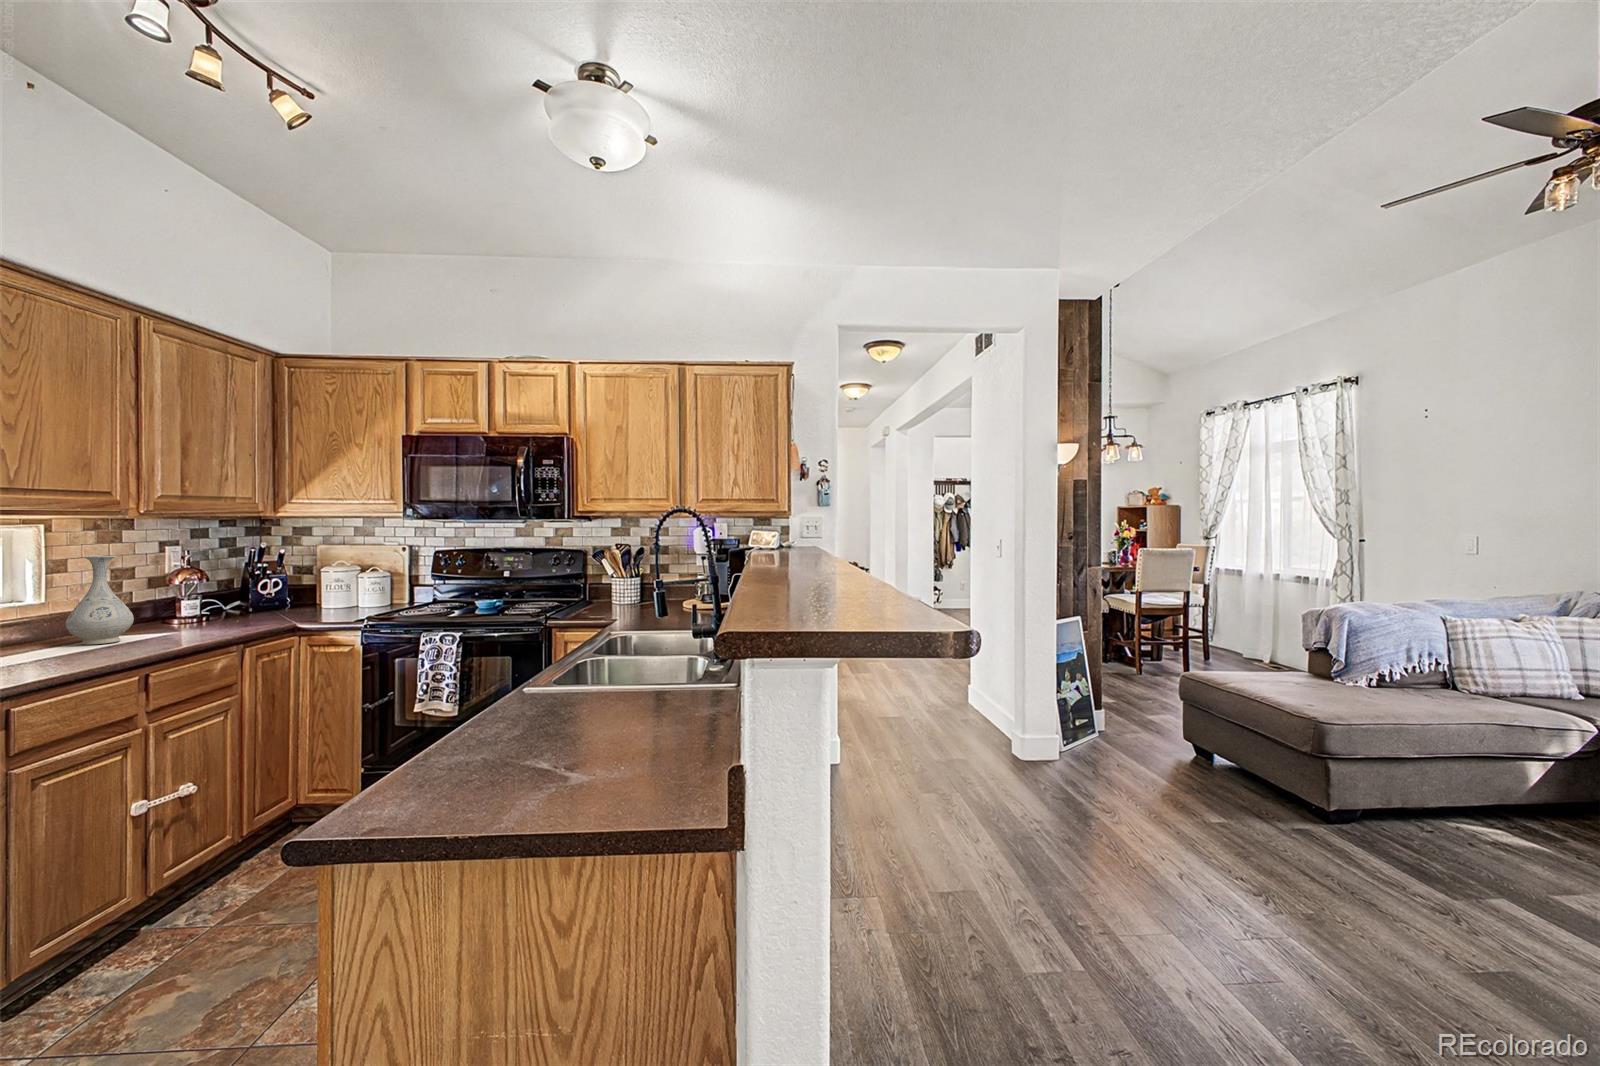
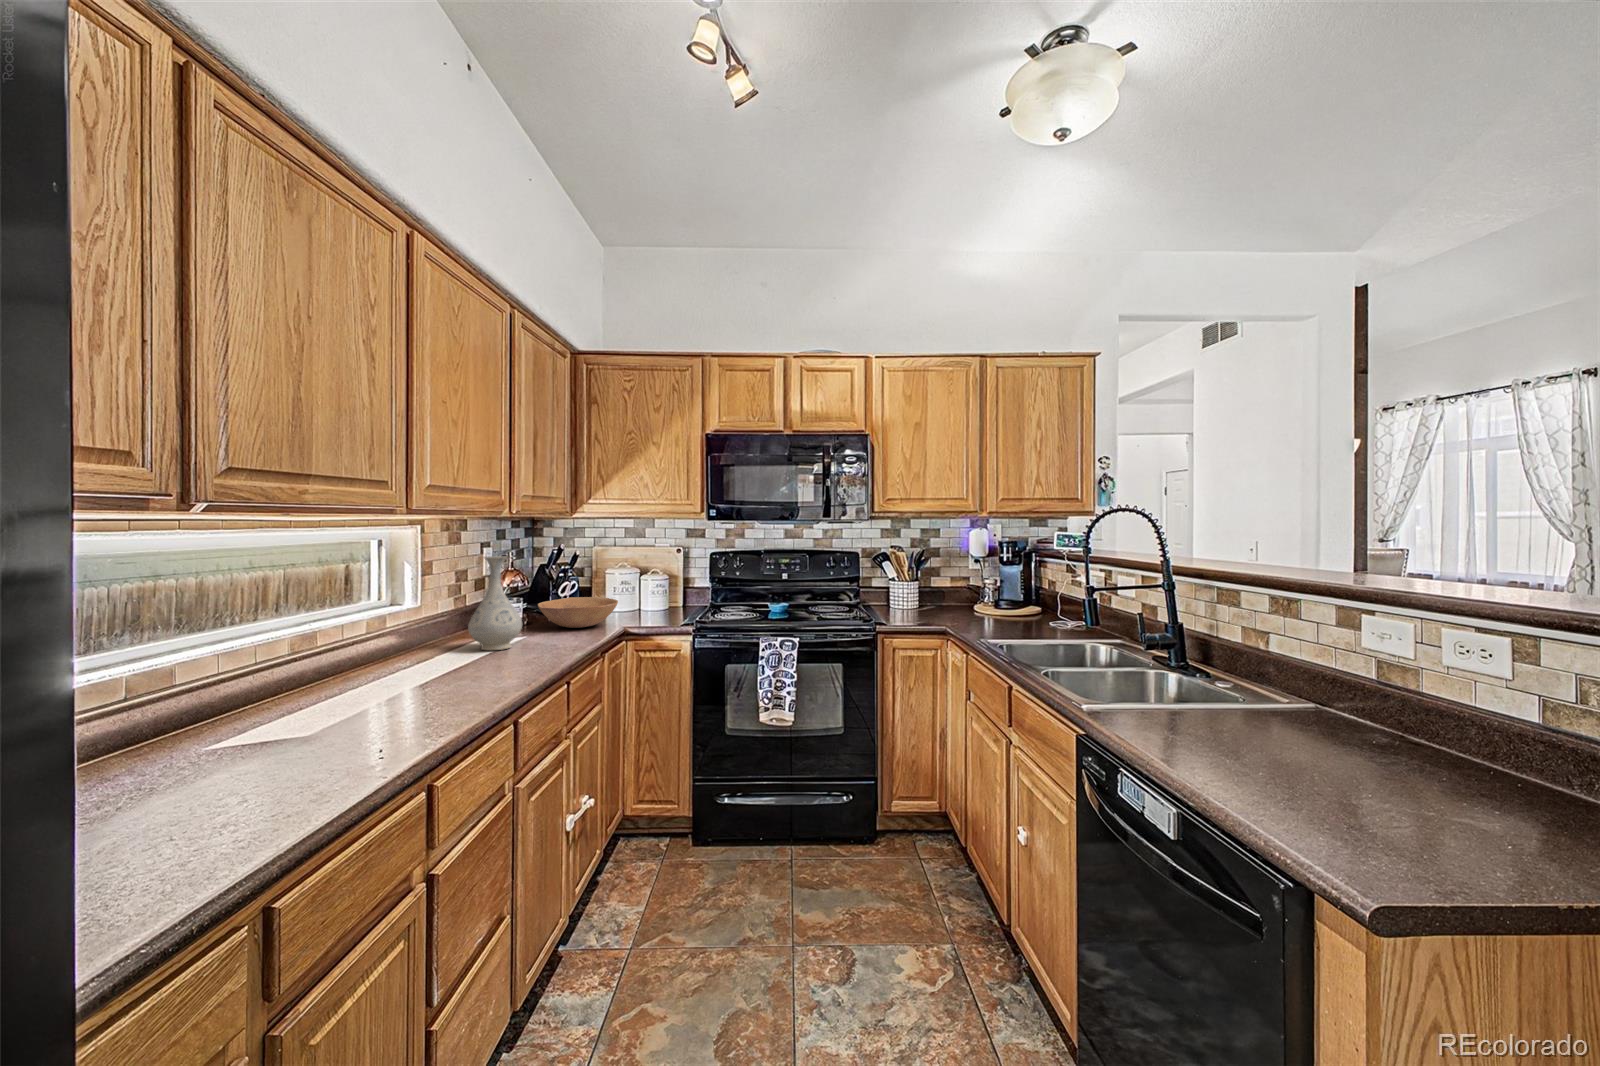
bowl: none [196,594,291,623] -> present [538,597,618,628]

